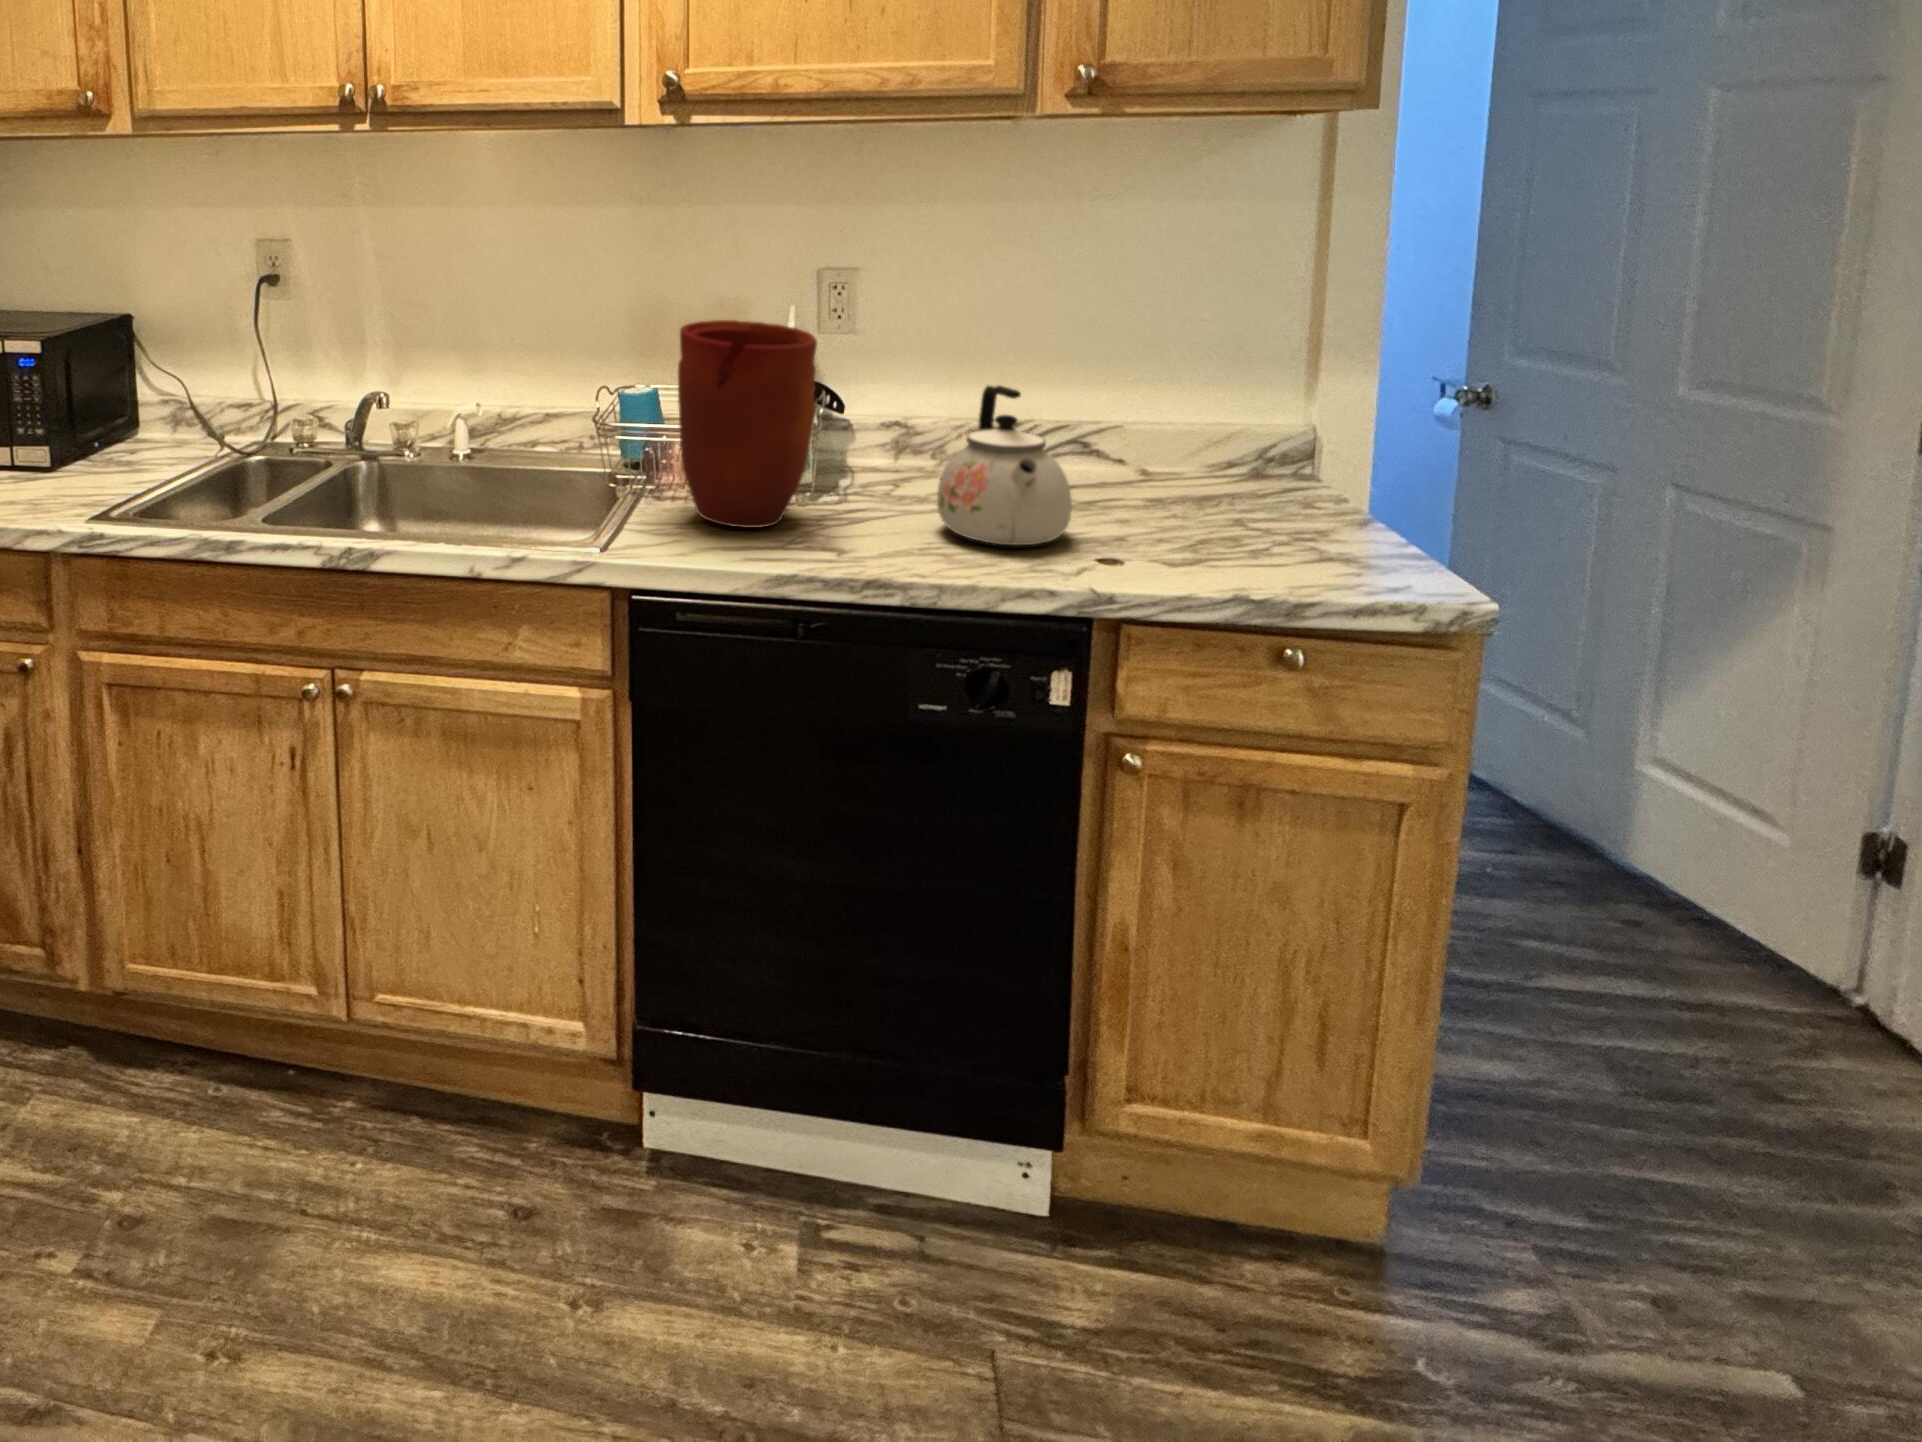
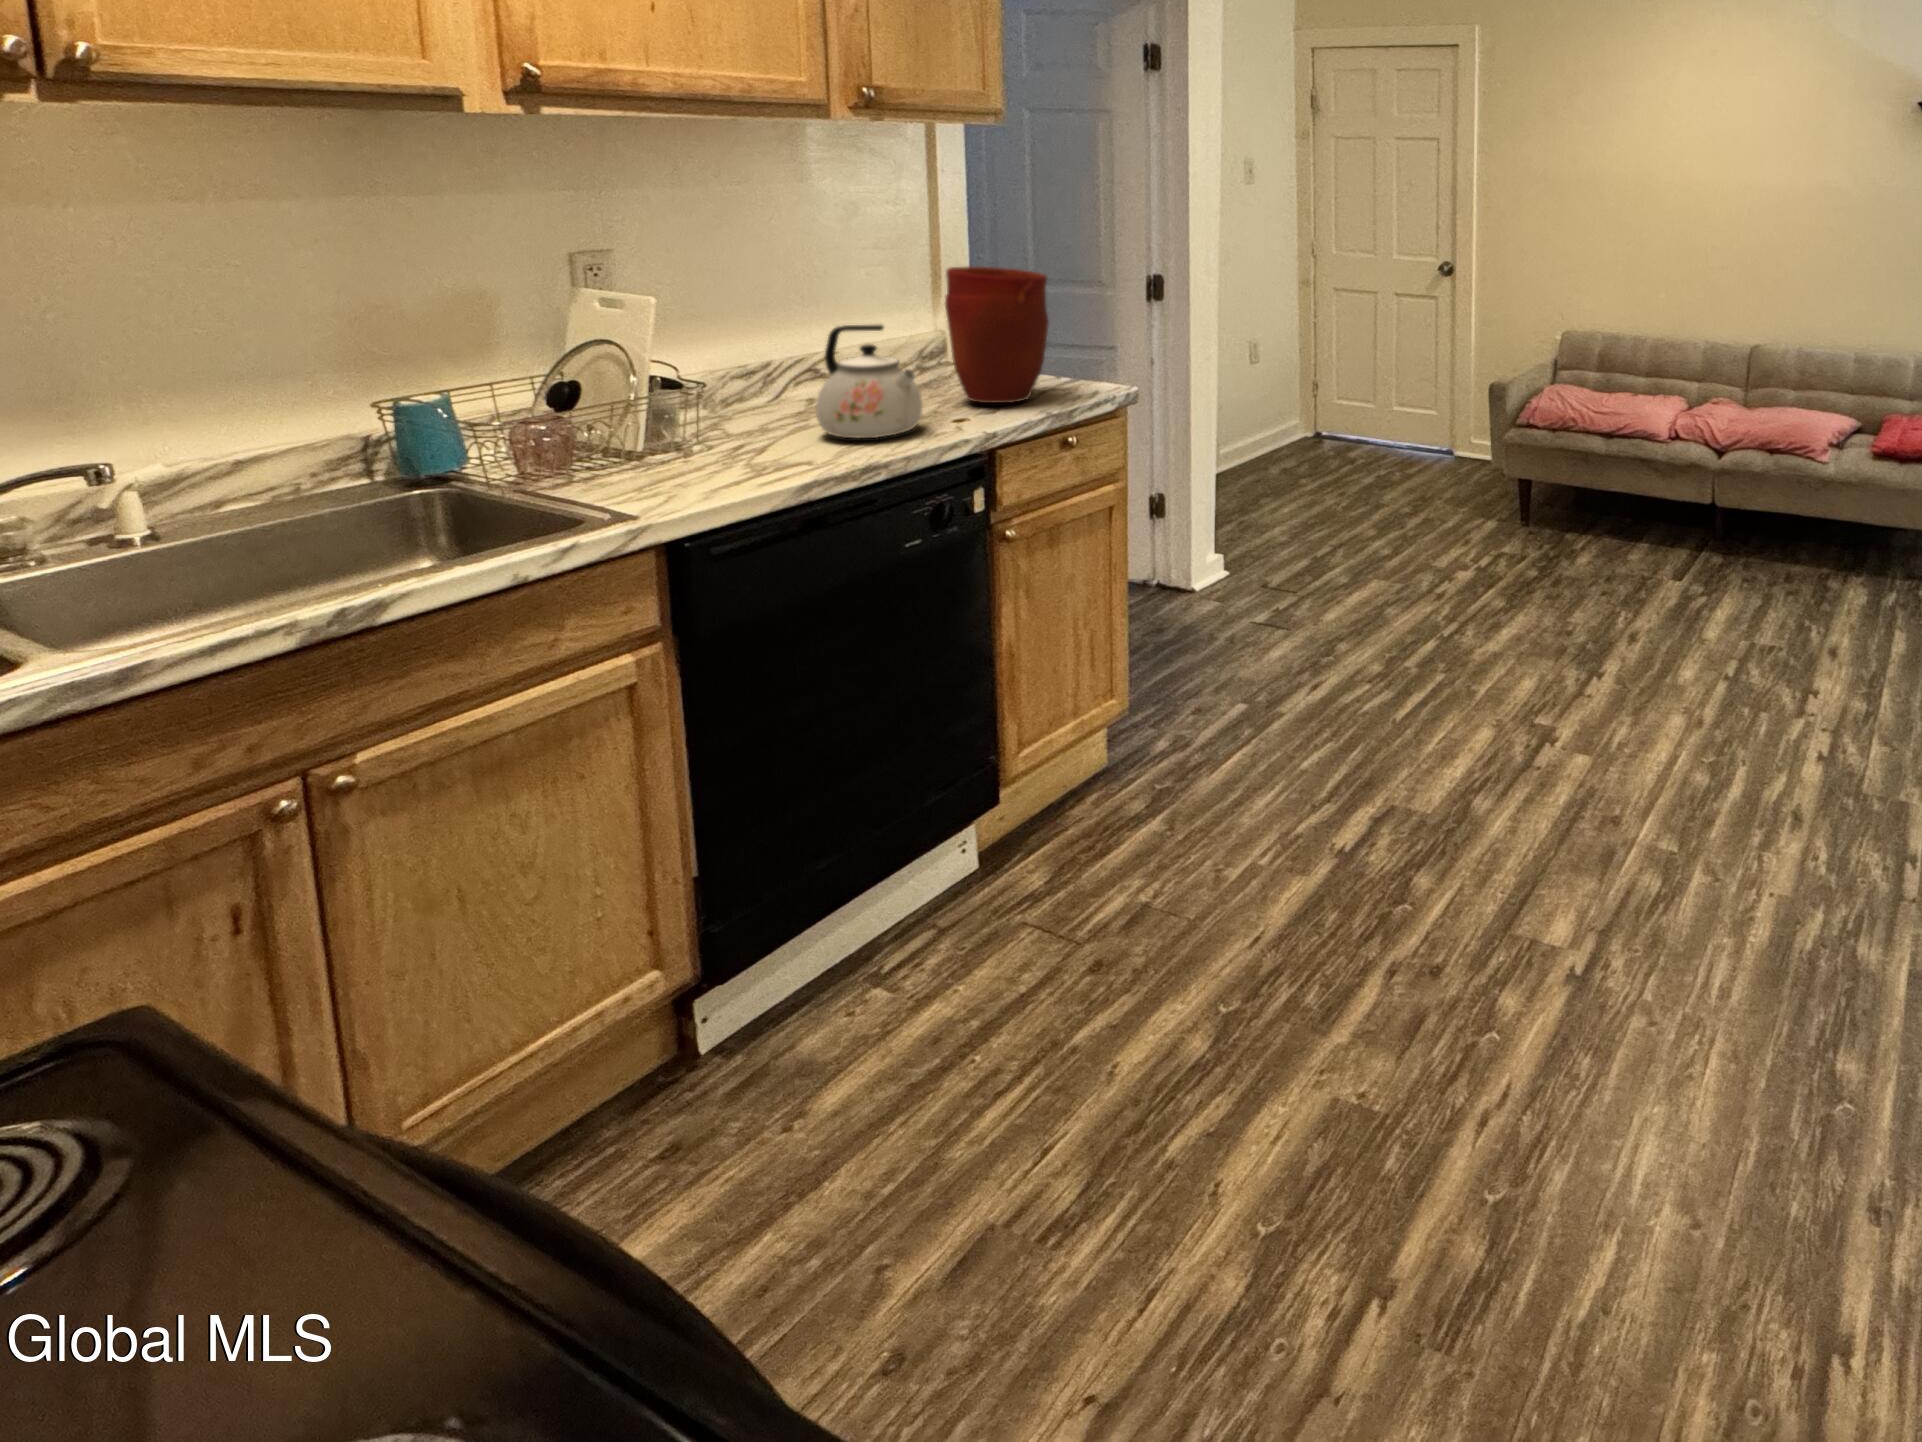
vase: present [678,320,817,528] -> present [945,267,1049,403]

